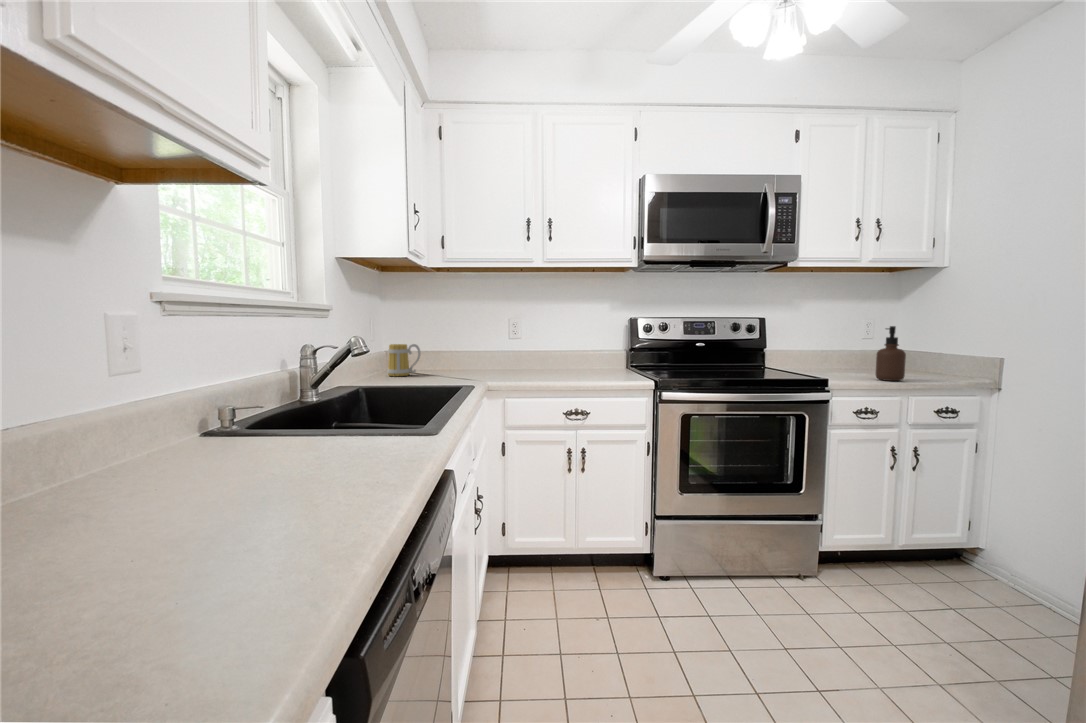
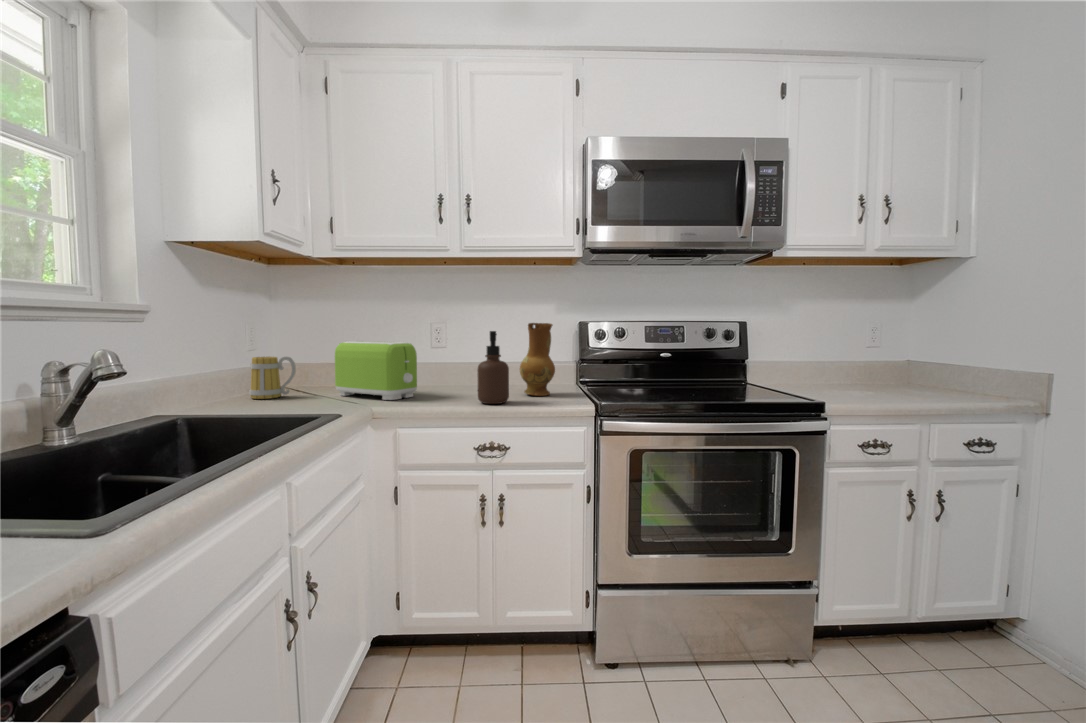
ceramic jug: none [591,318,618,375] -> present [520,323,555,396]
soap dispenser: present [876,326,906,381] -> present [477,331,509,404]
toaster: none [449,333,513,377] -> present [335,341,417,400]

